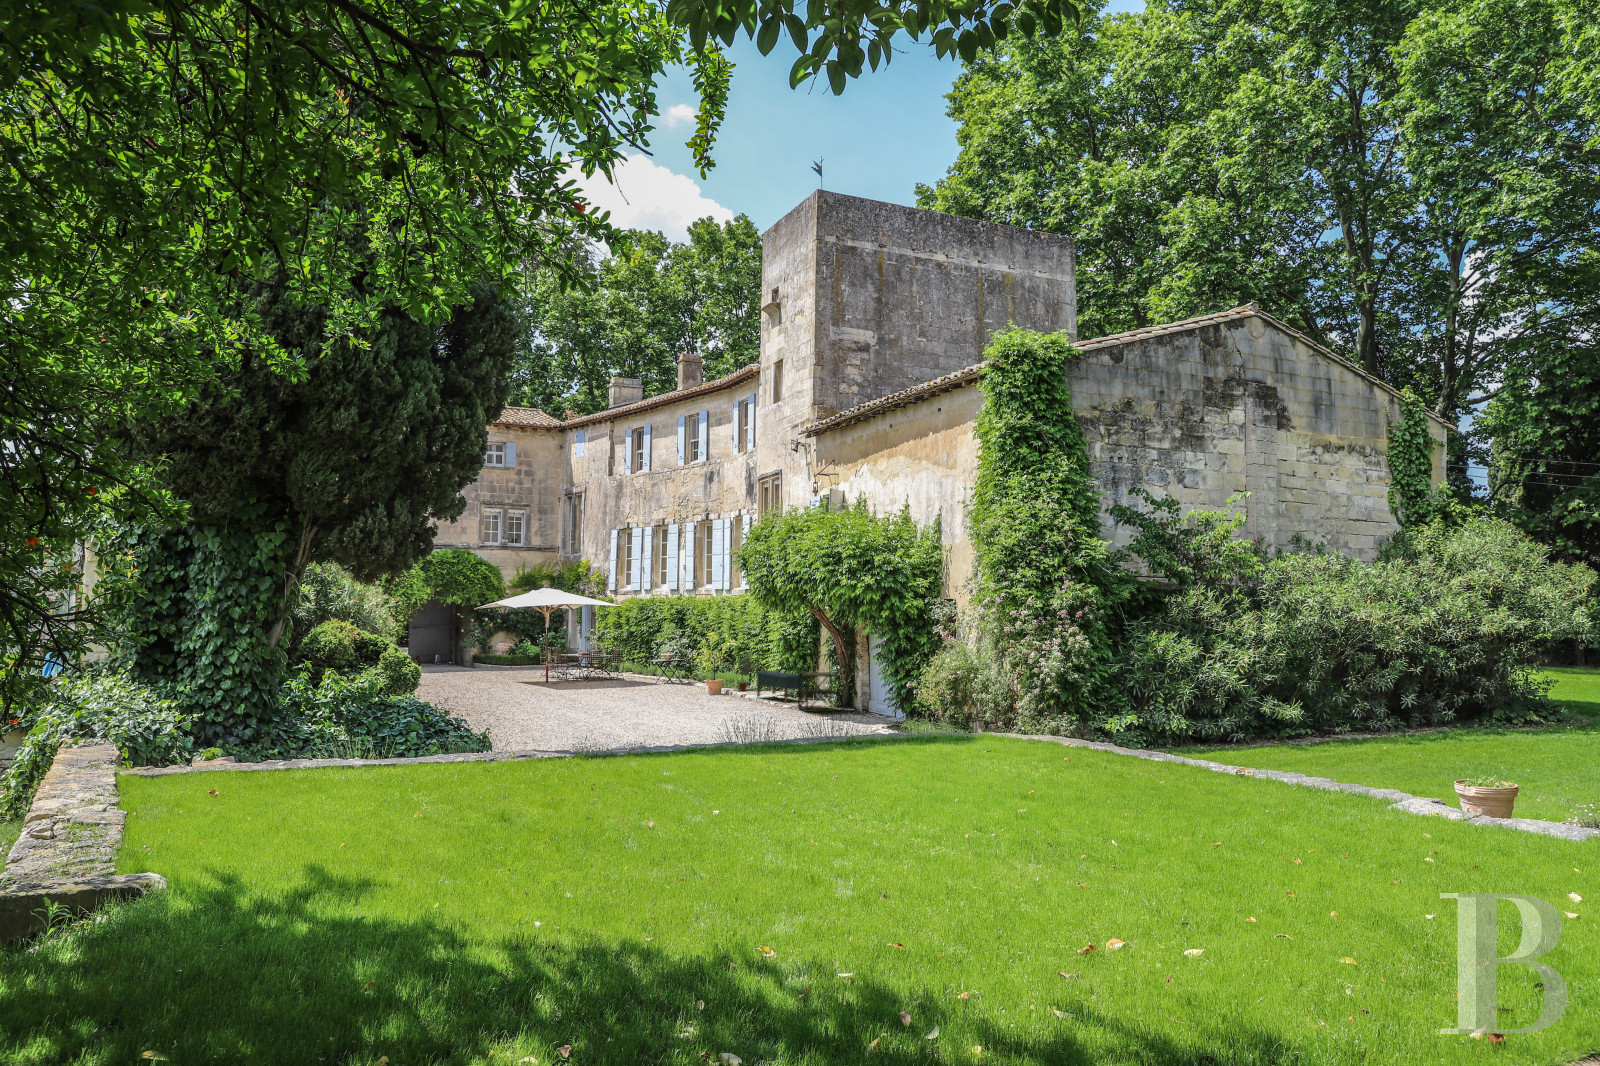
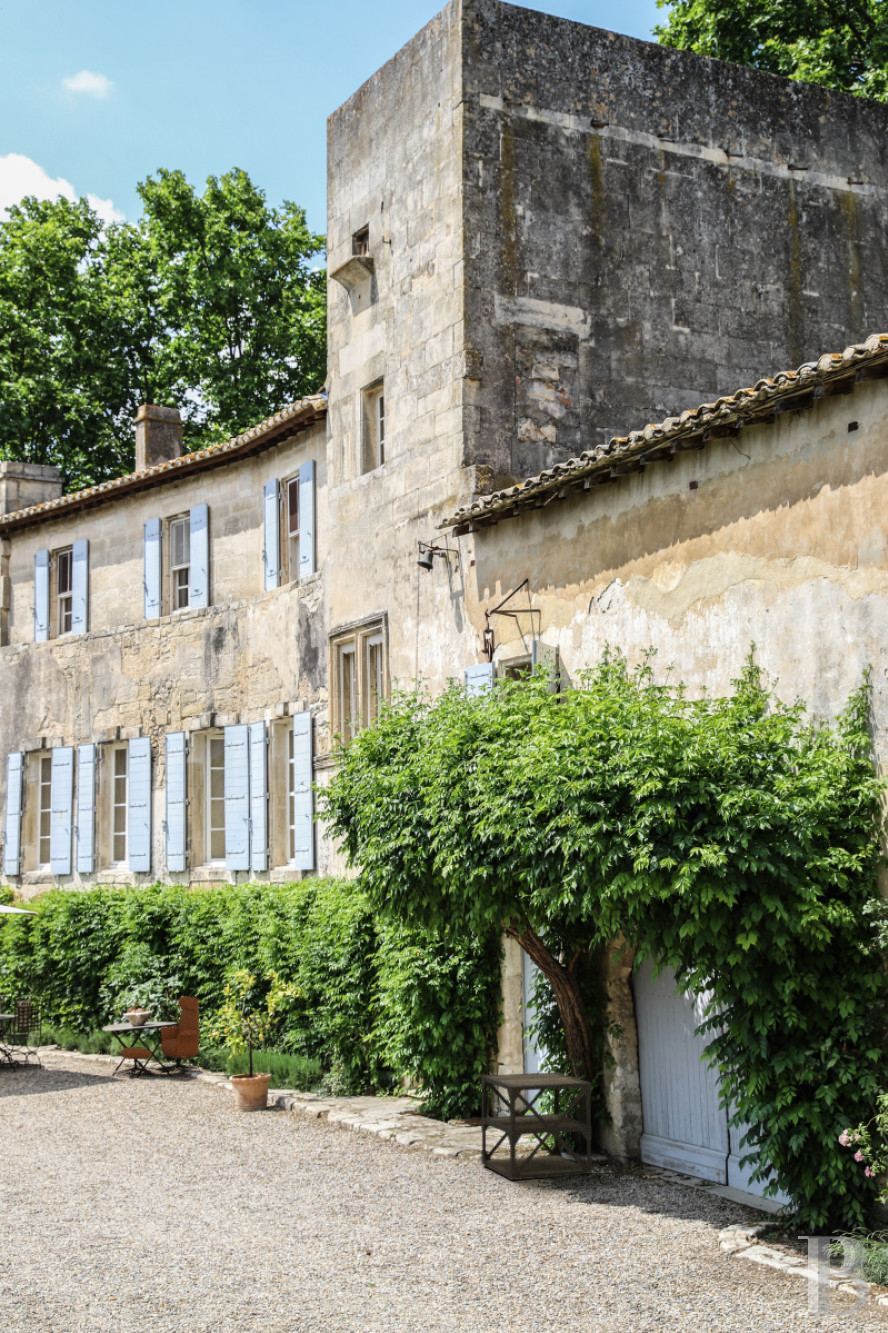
lounge chair: none [657,648,697,682] -> present [116,996,200,1076]
potted tree: present [738,653,757,691] -> none [301,1010,348,1100]
bench: present [757,671,804,702] -> none [358,1060,477,1141]

